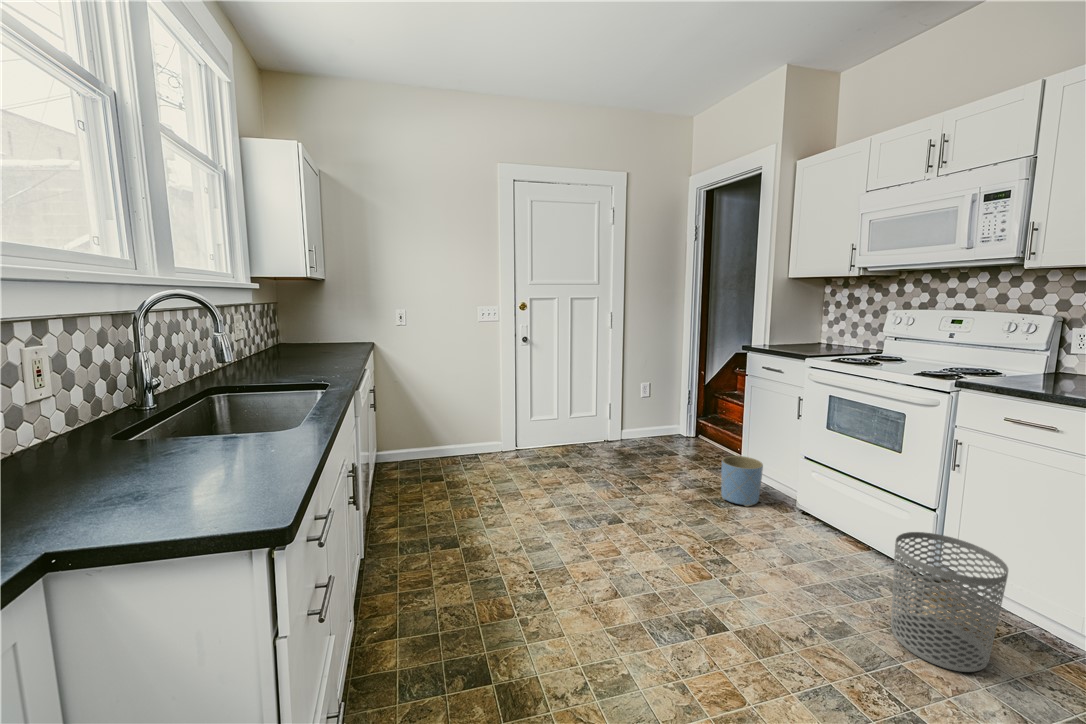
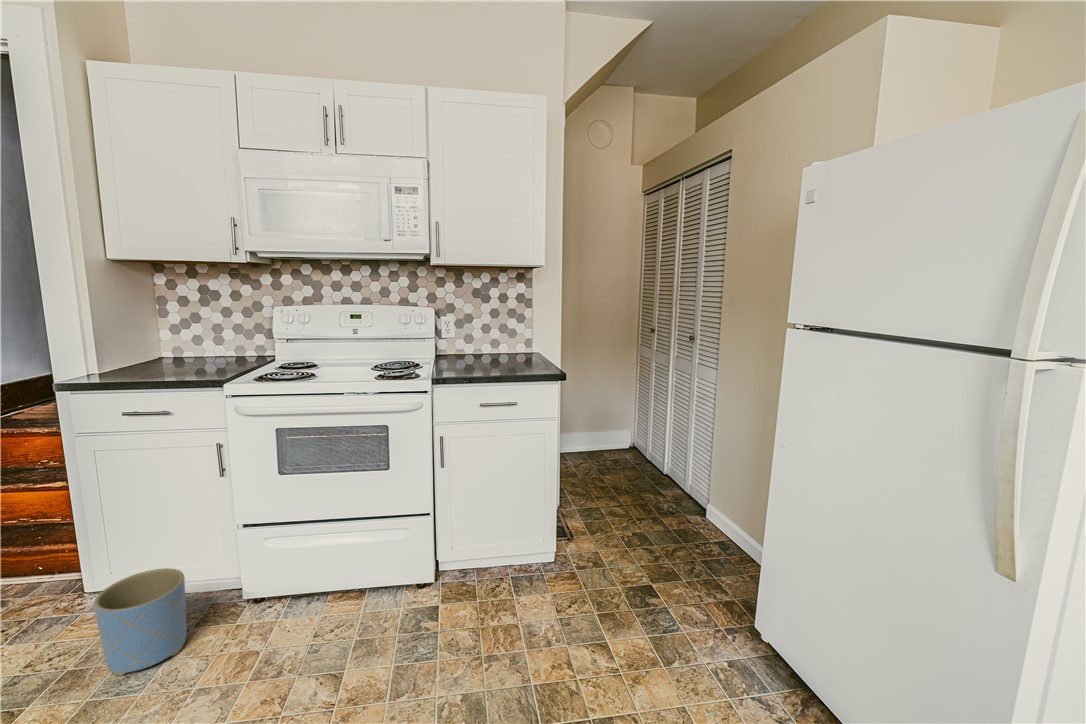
waste bin: present [891,532,1008,672] -> none [470,526,557,665]

